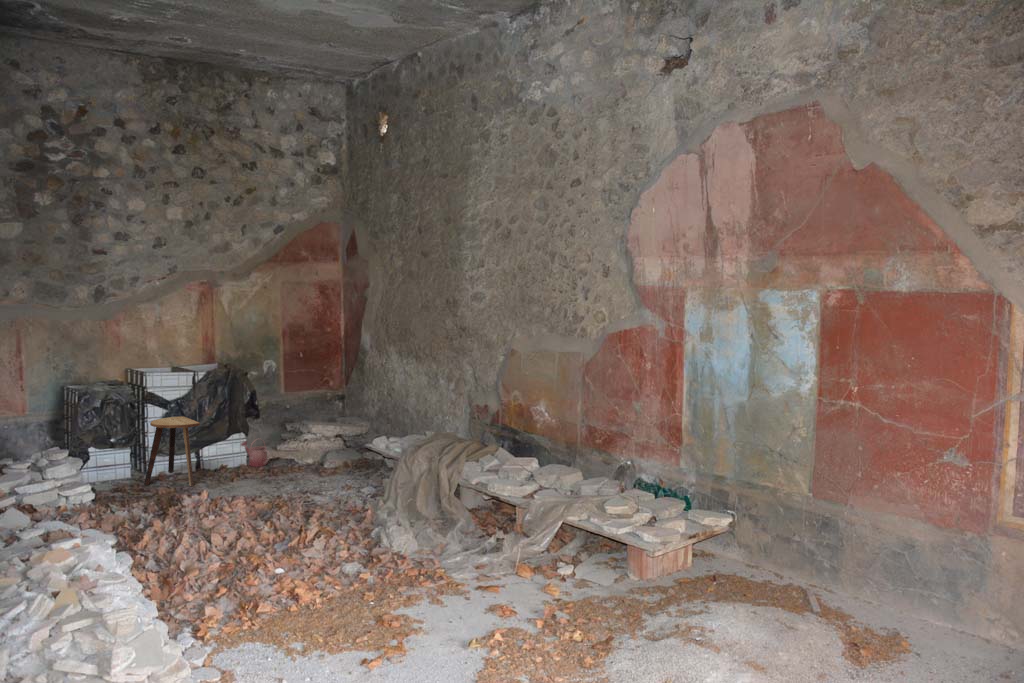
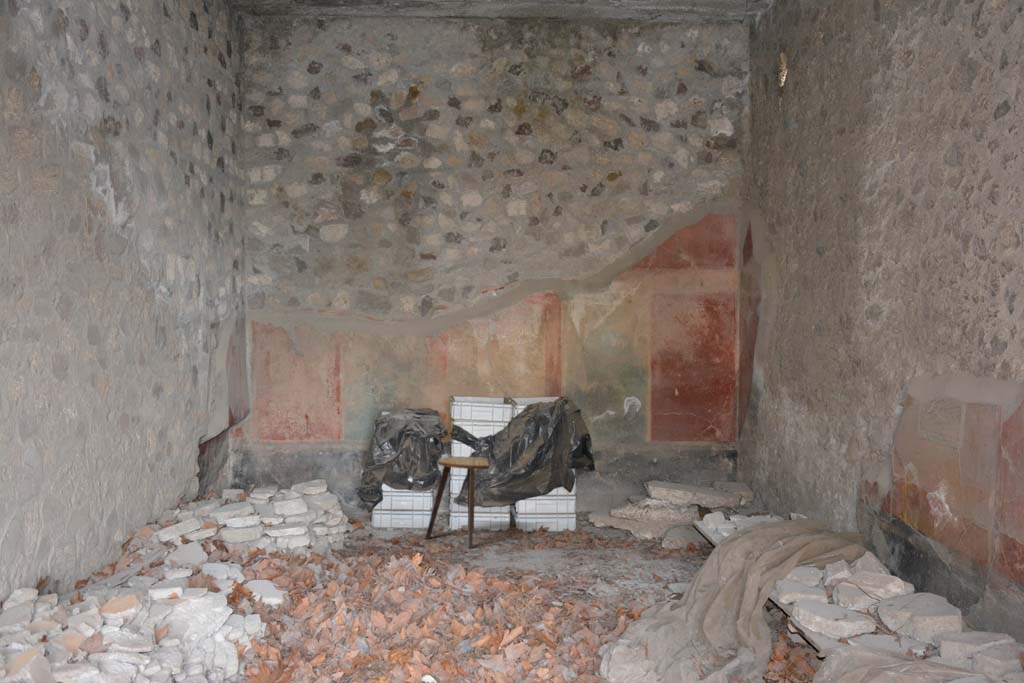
watering can: present [241,440,270,467] -> none [562,500,592,539]

